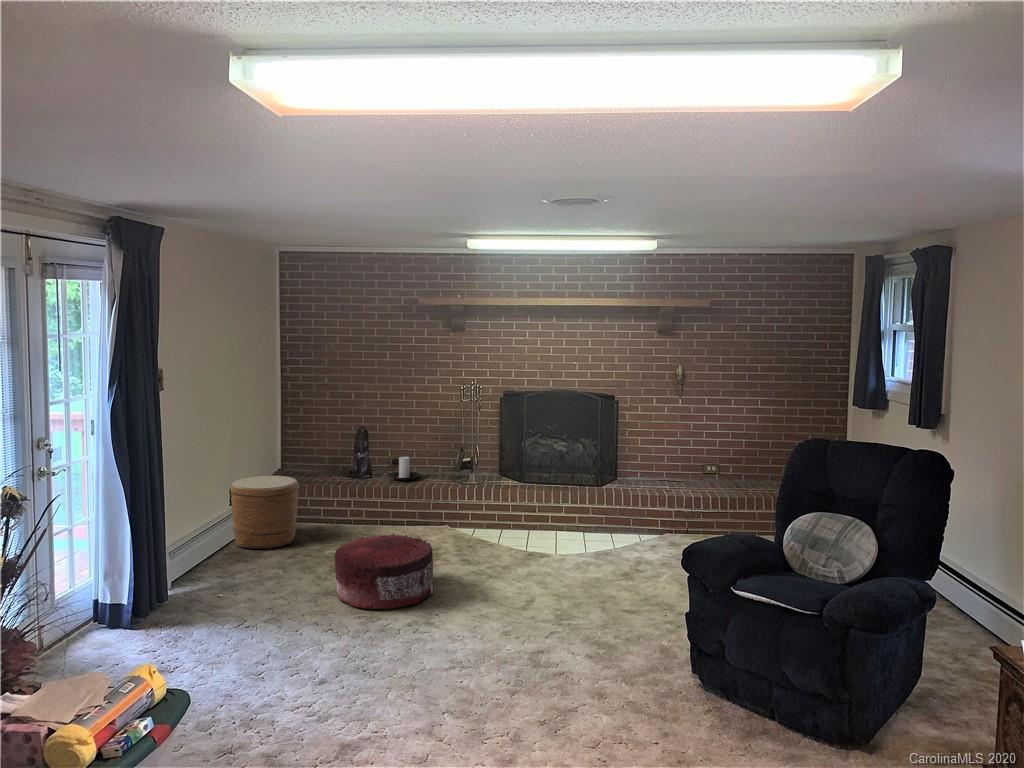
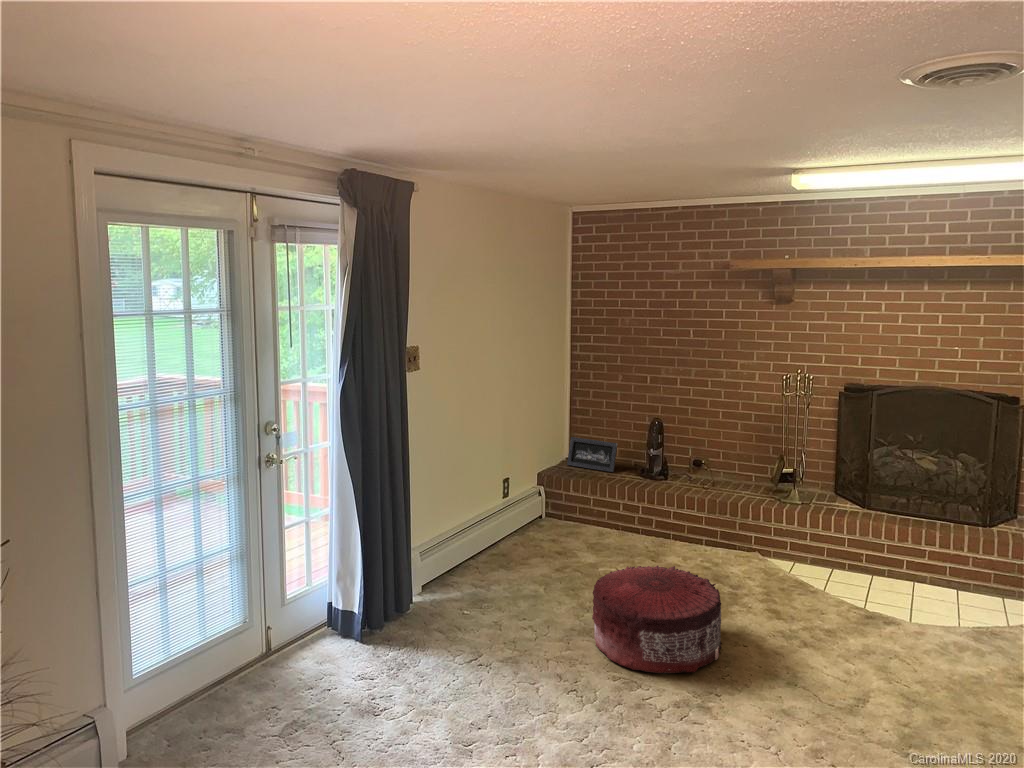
picture frame: none [282,449,327,476] -> present [567,437,618,472]
candle holder: present [389,457,420,481] -> none [687,458,727,489]
woven basket: present [230,476,299,549] -> none [500,469,575,556]

